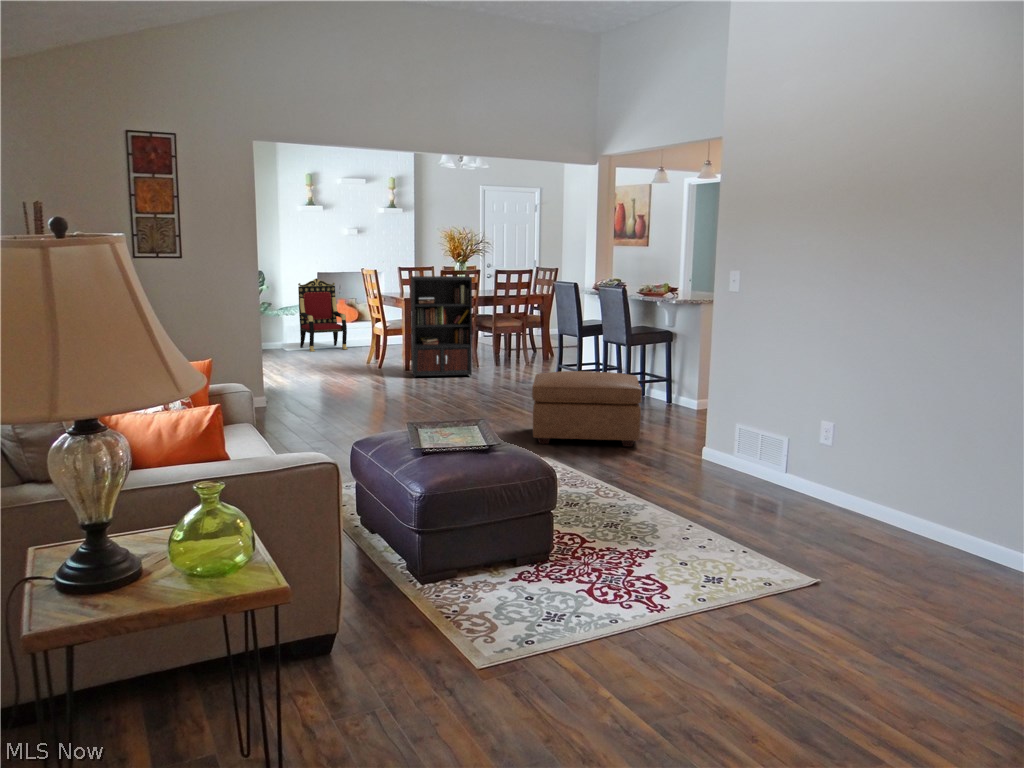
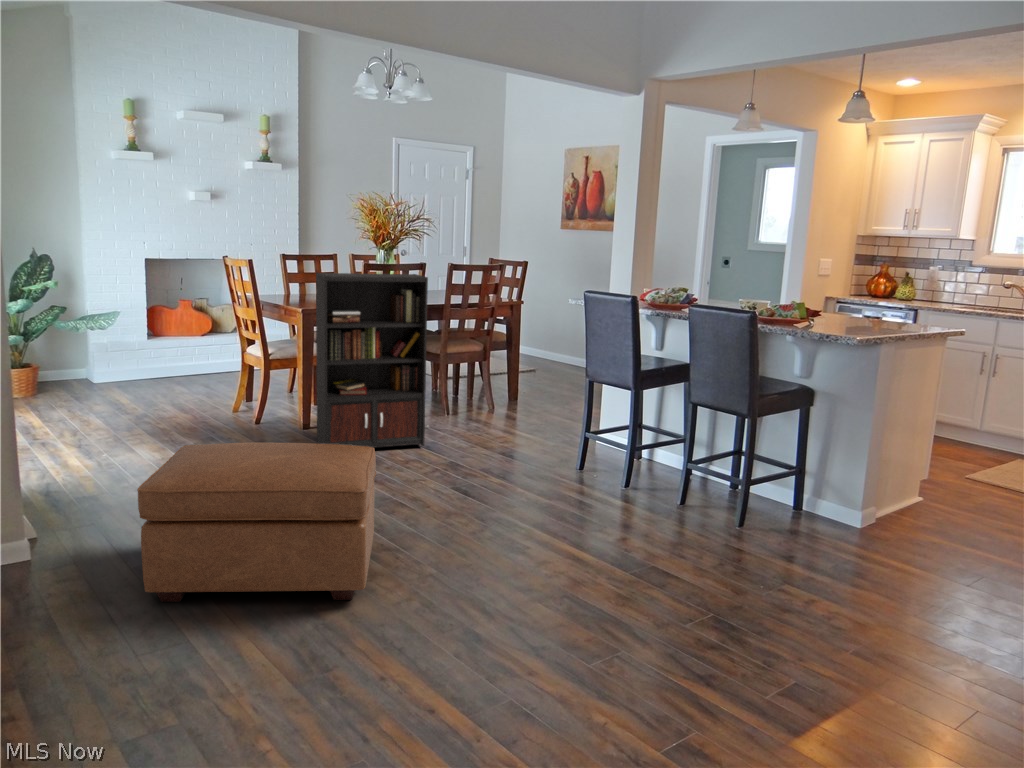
armchair: present [298,278,348,351] -> none [112,268,198,387]
ottoman: present [532,371,642,447] -> present [137,443,376,602]

